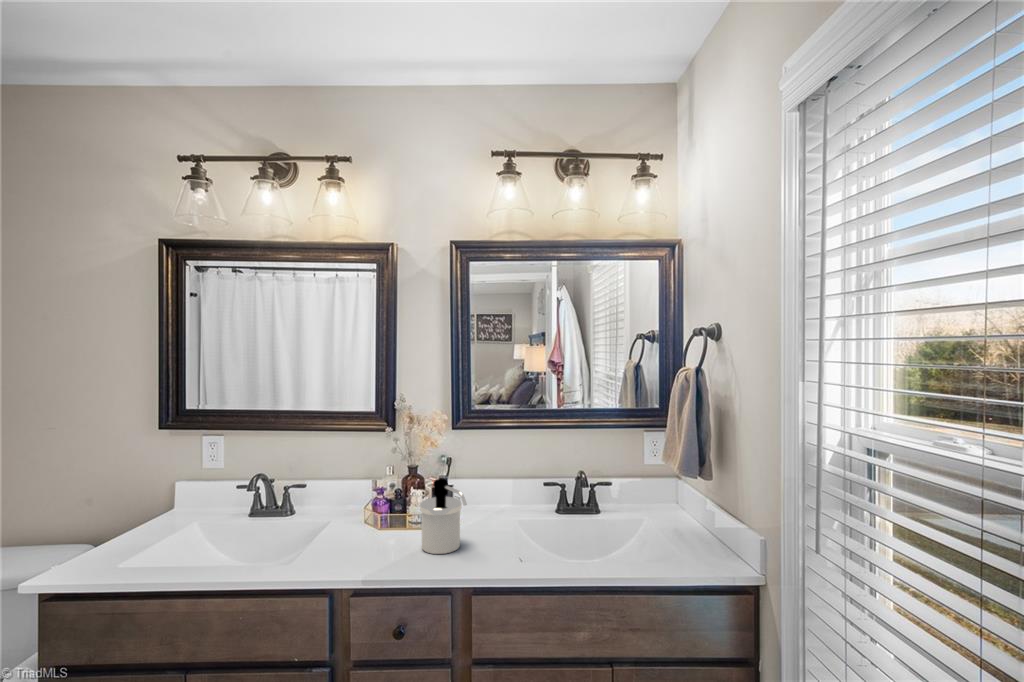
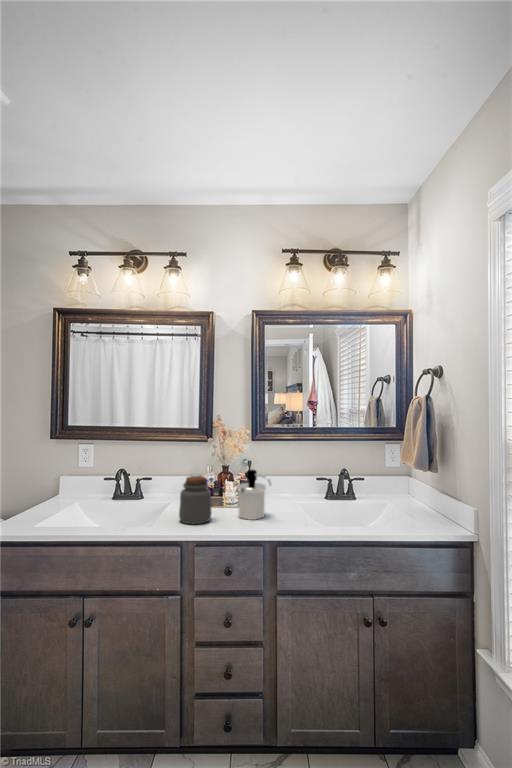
jar: none [329,491,379,566] -> present [179,476,211,524]

